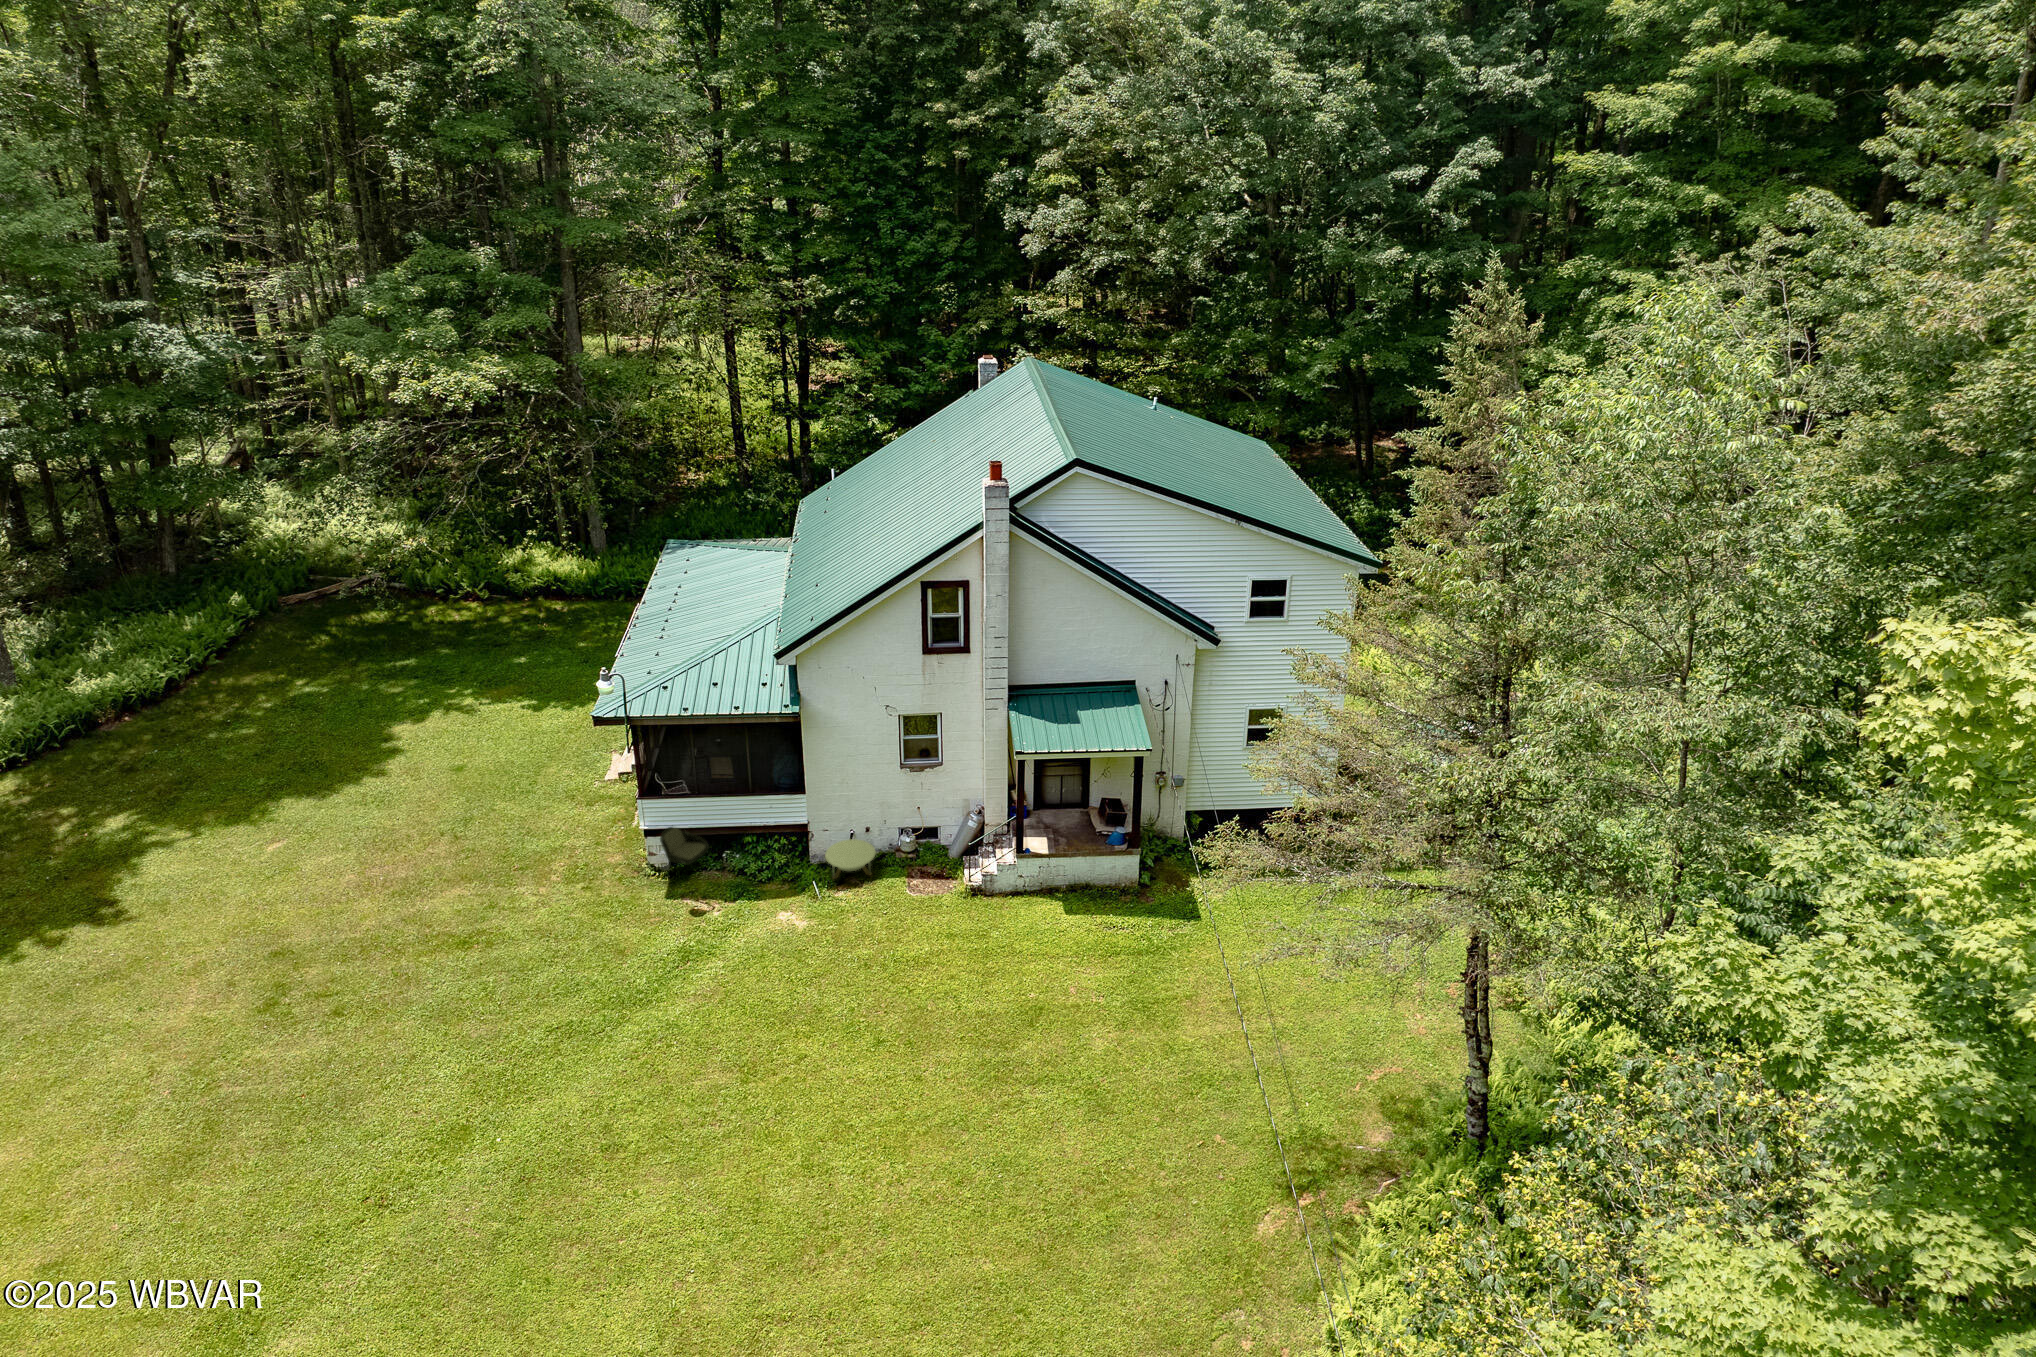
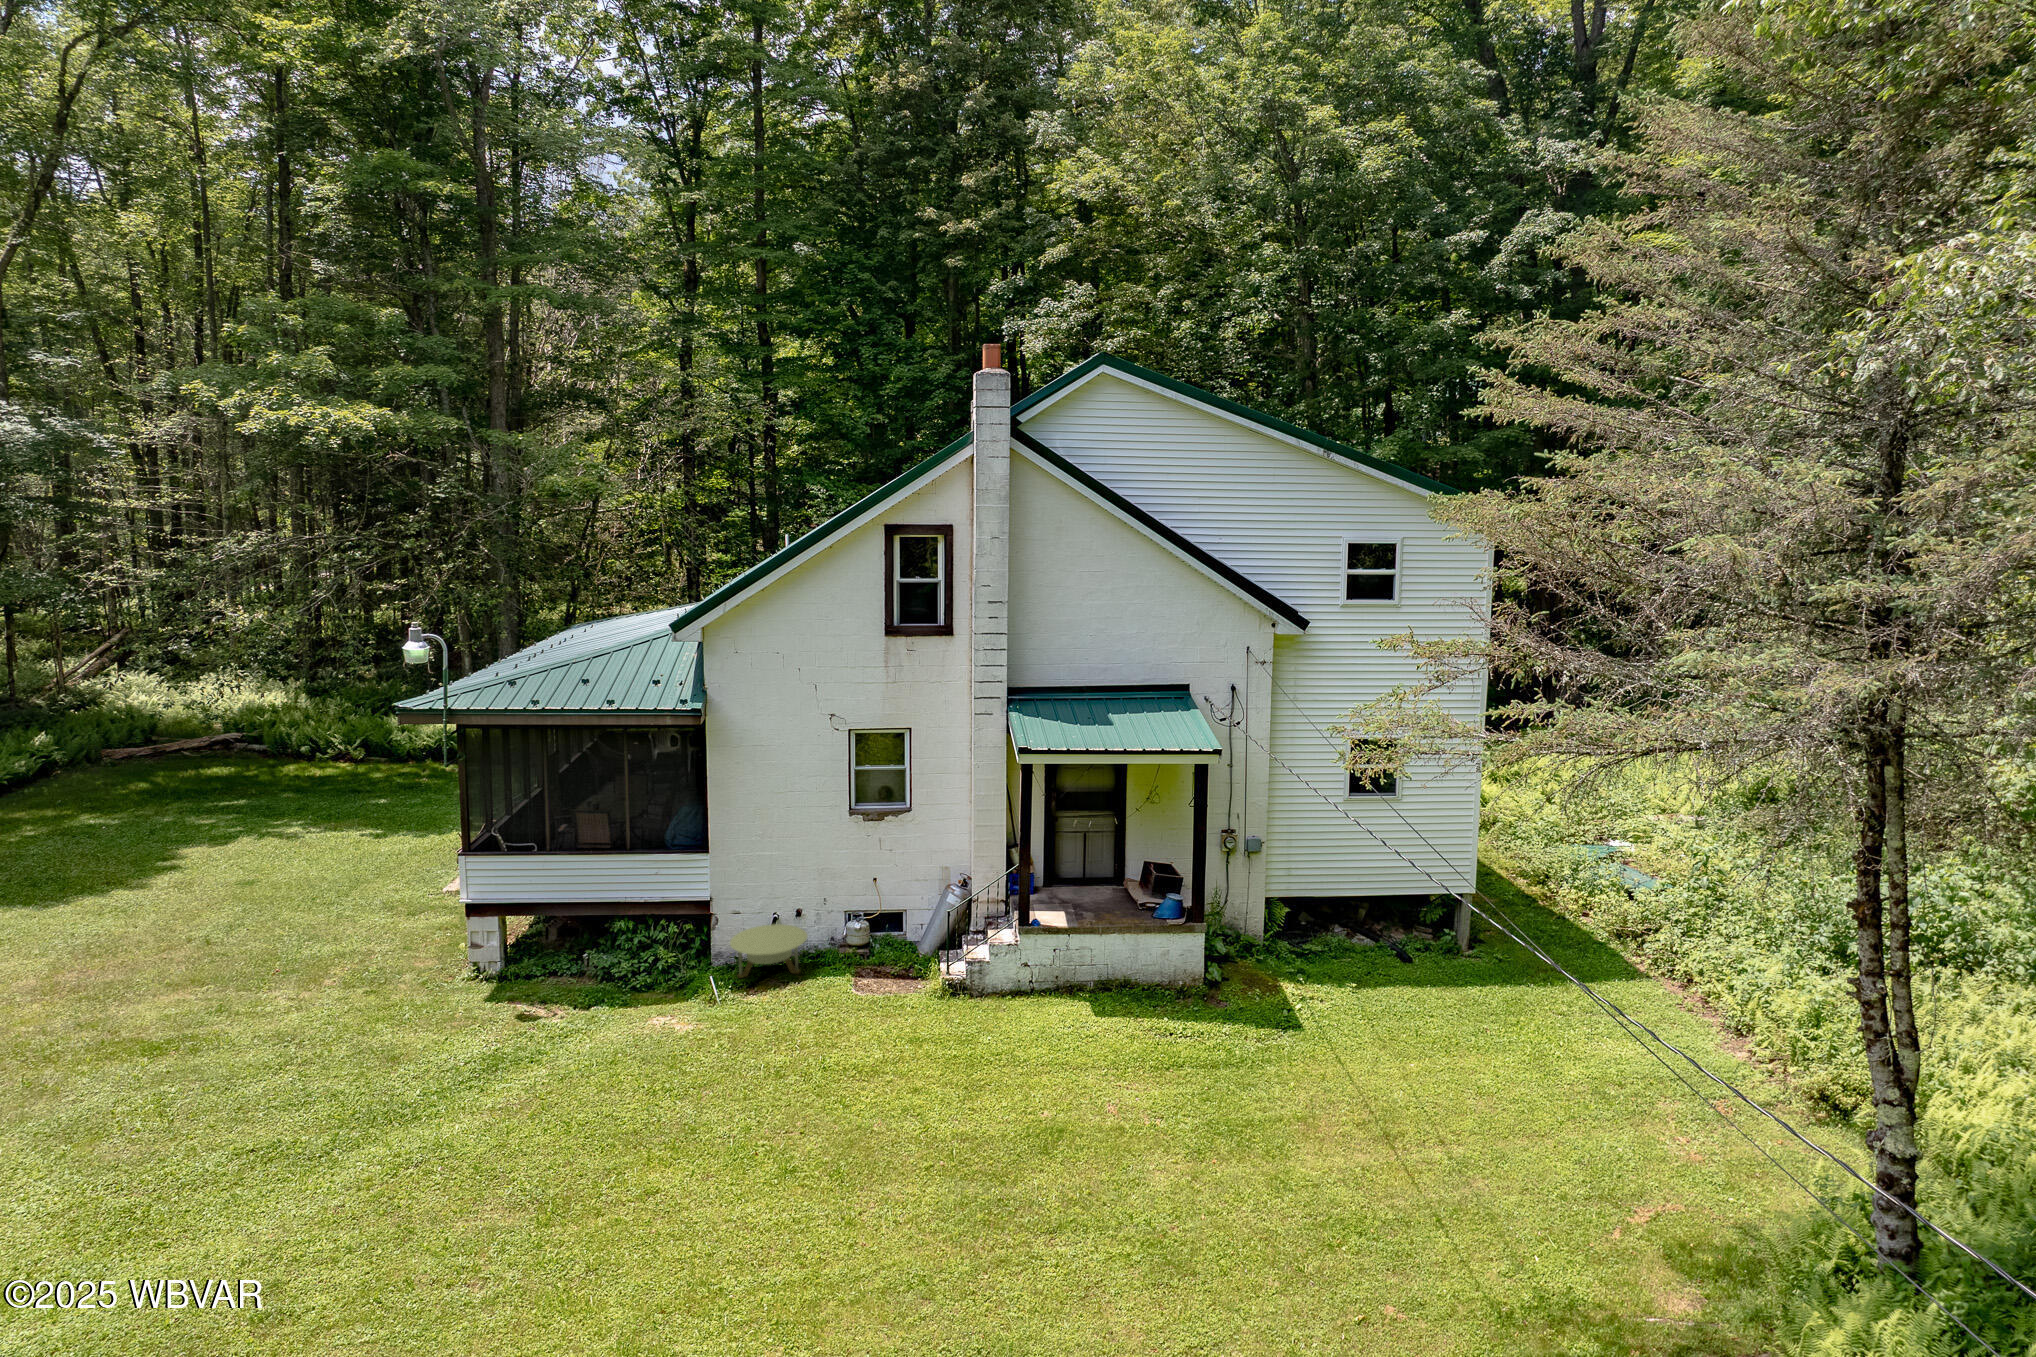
lounge chair: present [660,827,709,872] -> none [483,898,560,979]

